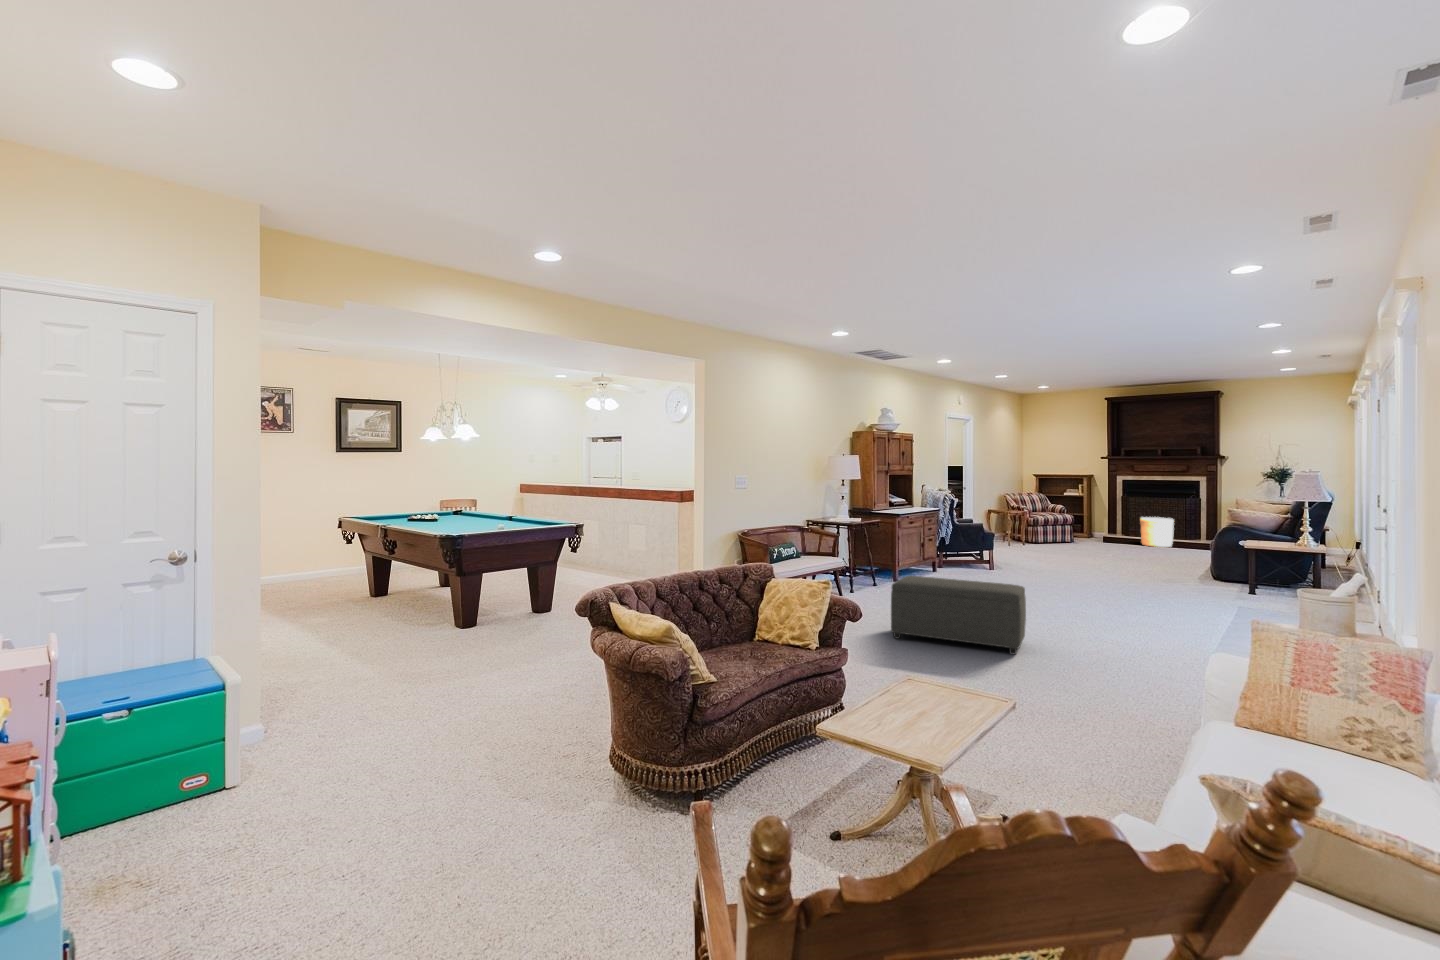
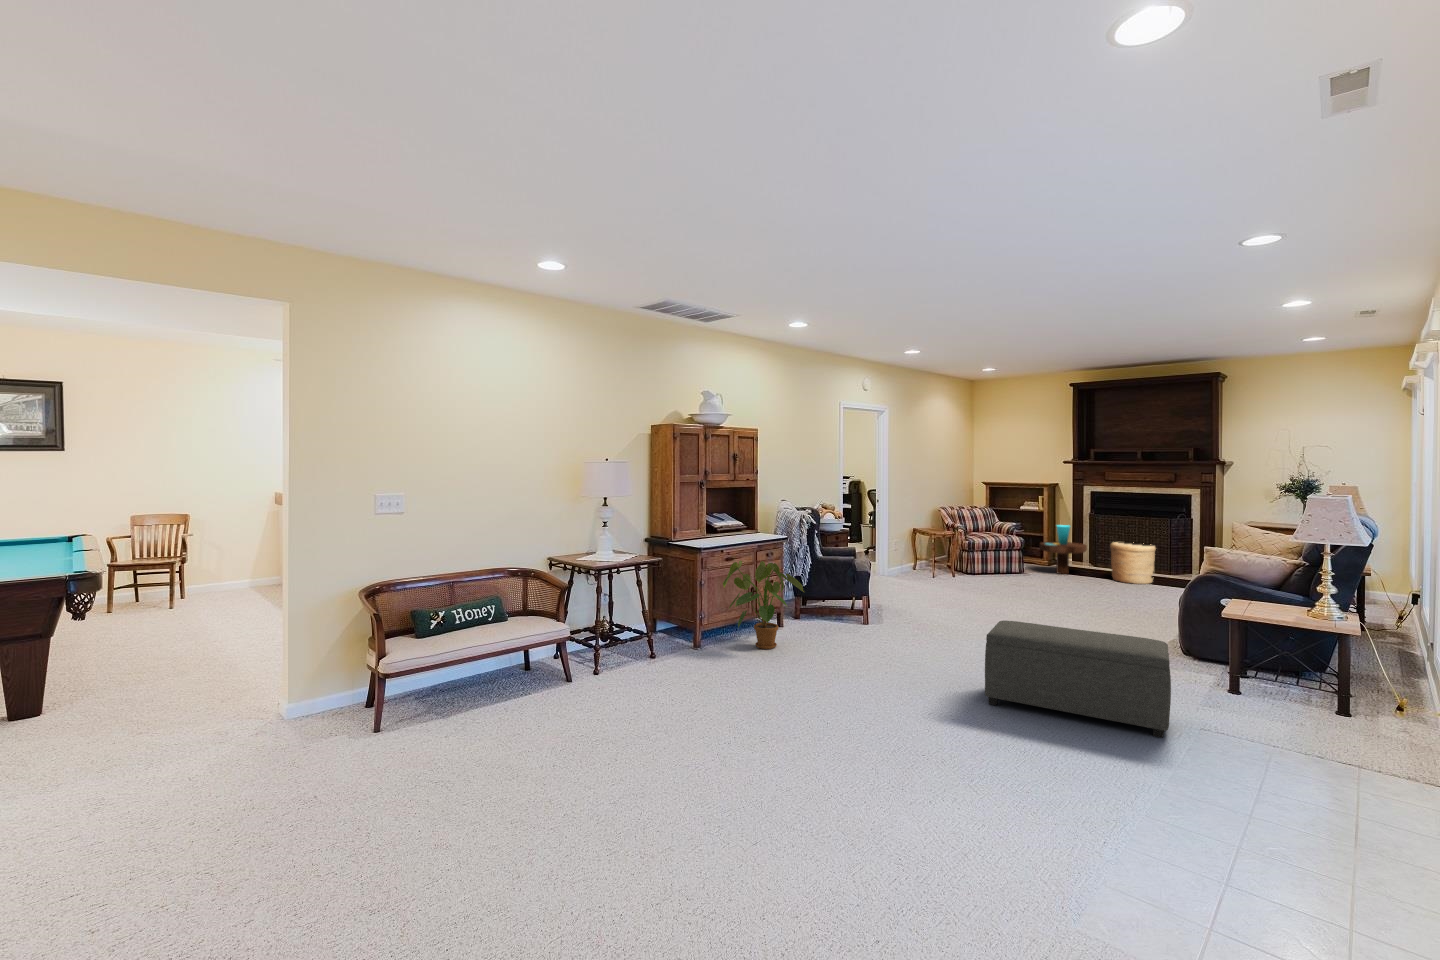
side table: none [1085,506,1121,543] -> present [1040,525,1087,574]
house plant: none [910,523,964,580] -> present [723,561,803,649]
ottoman: present [891,576,1026,654] -> present [985,621,1171,738]

